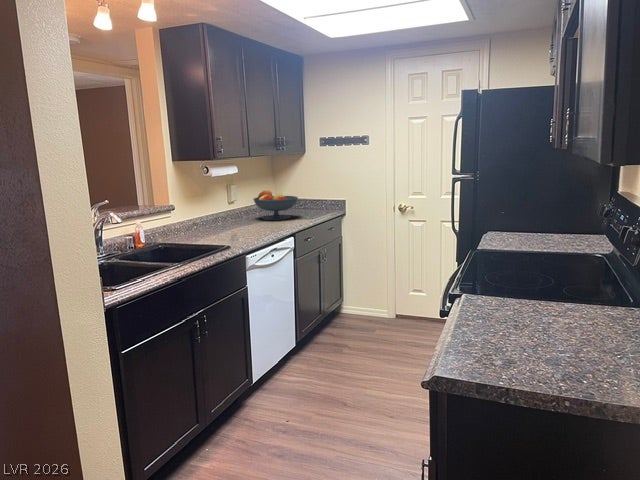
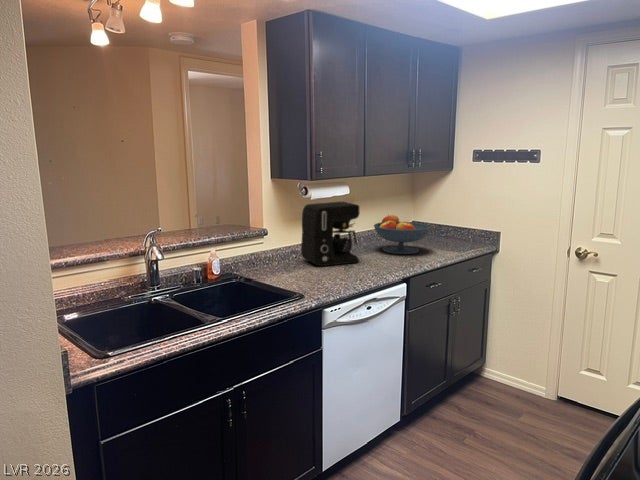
coffee maker: none [201,180,251,232] -> present [301,201,359,266]

